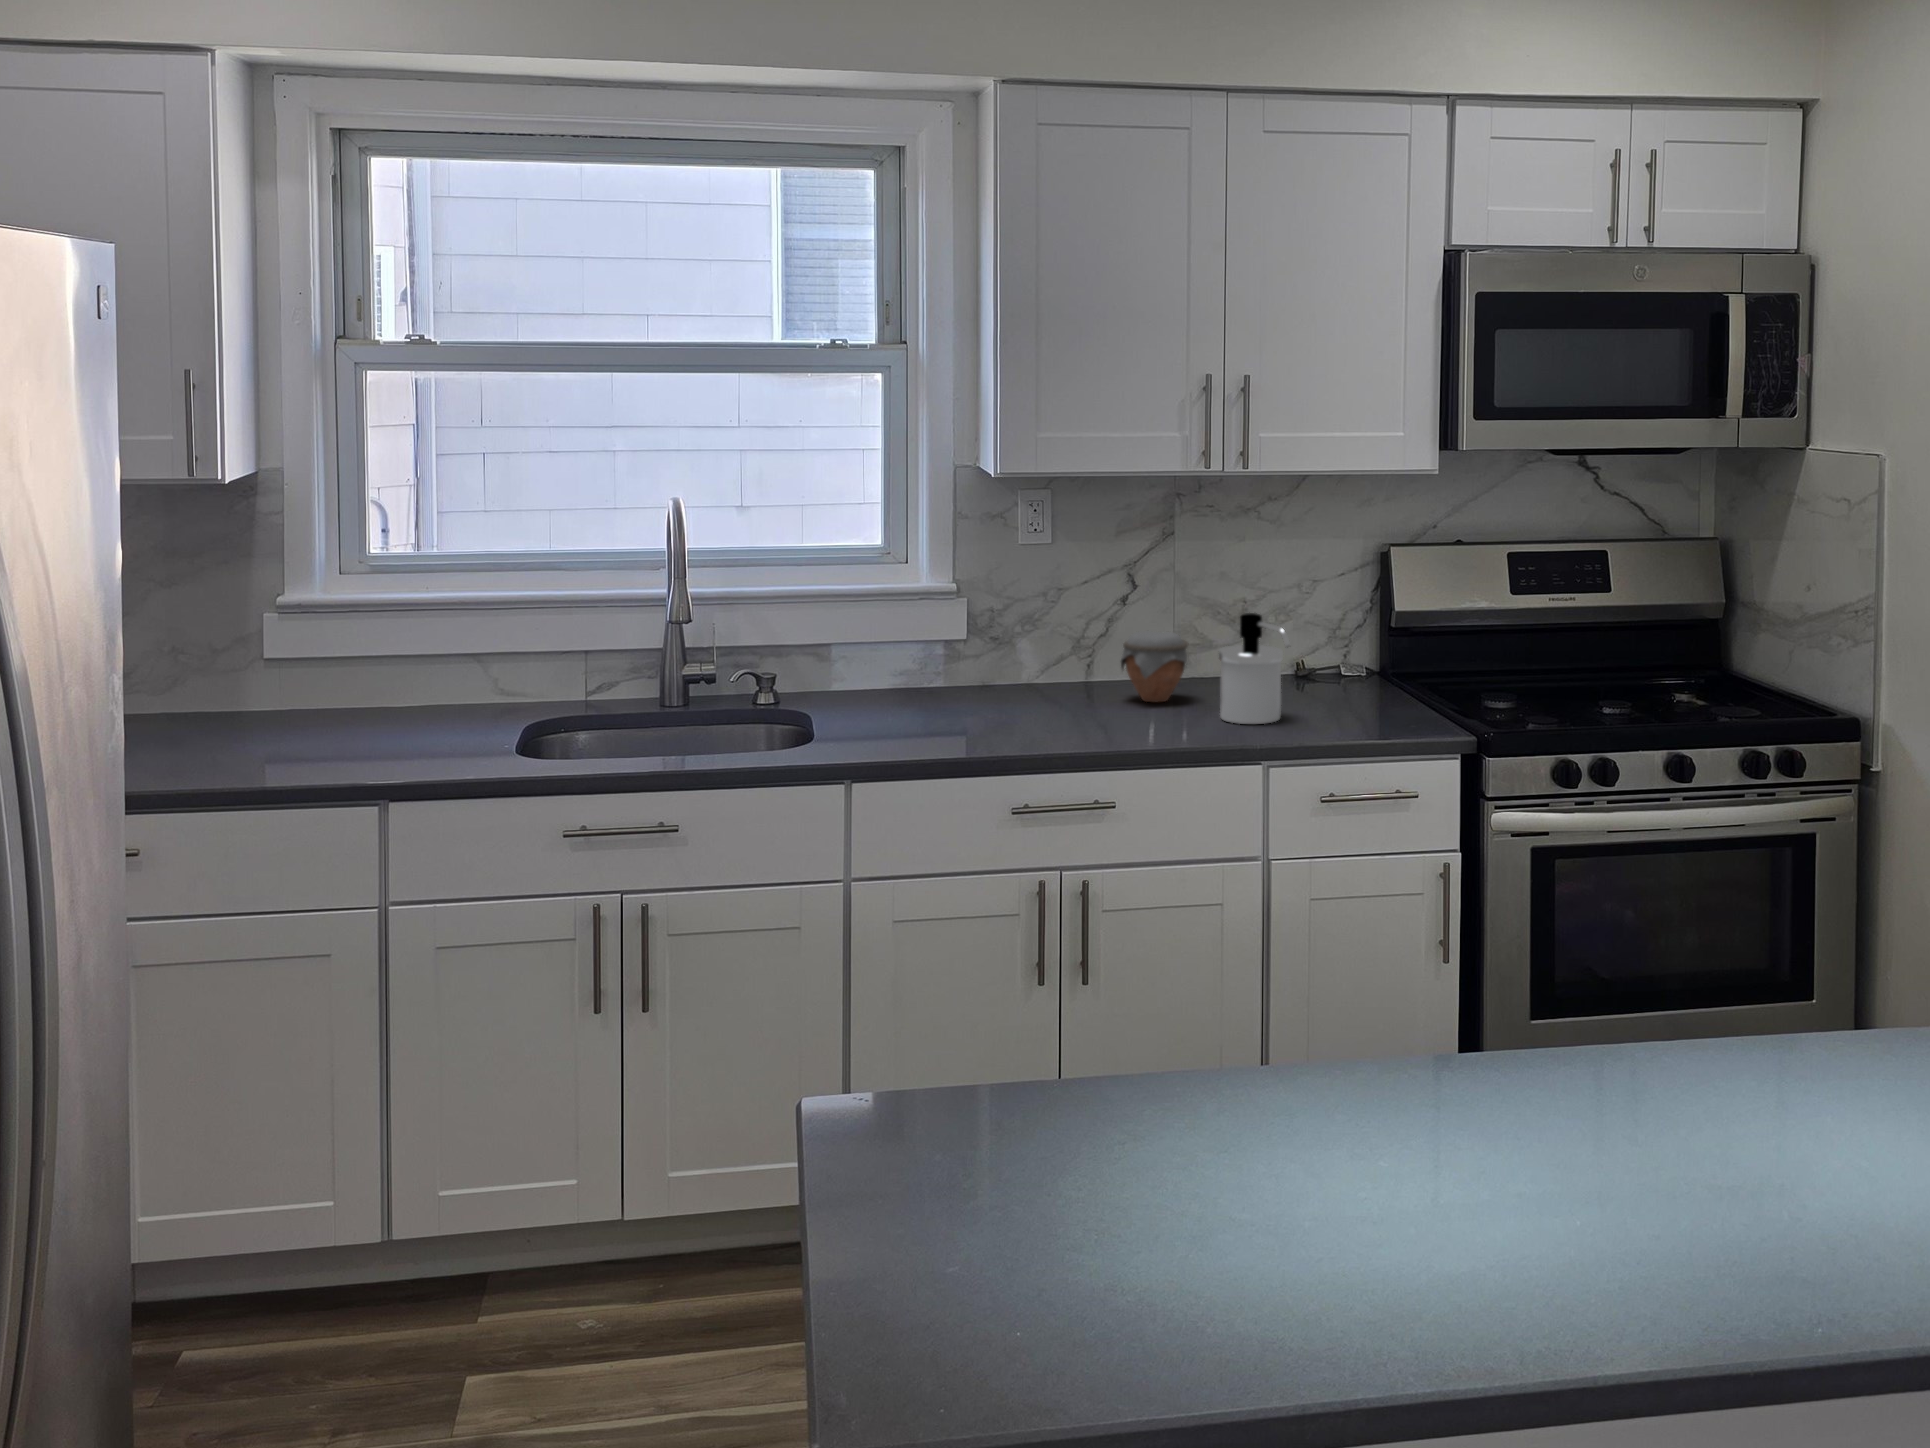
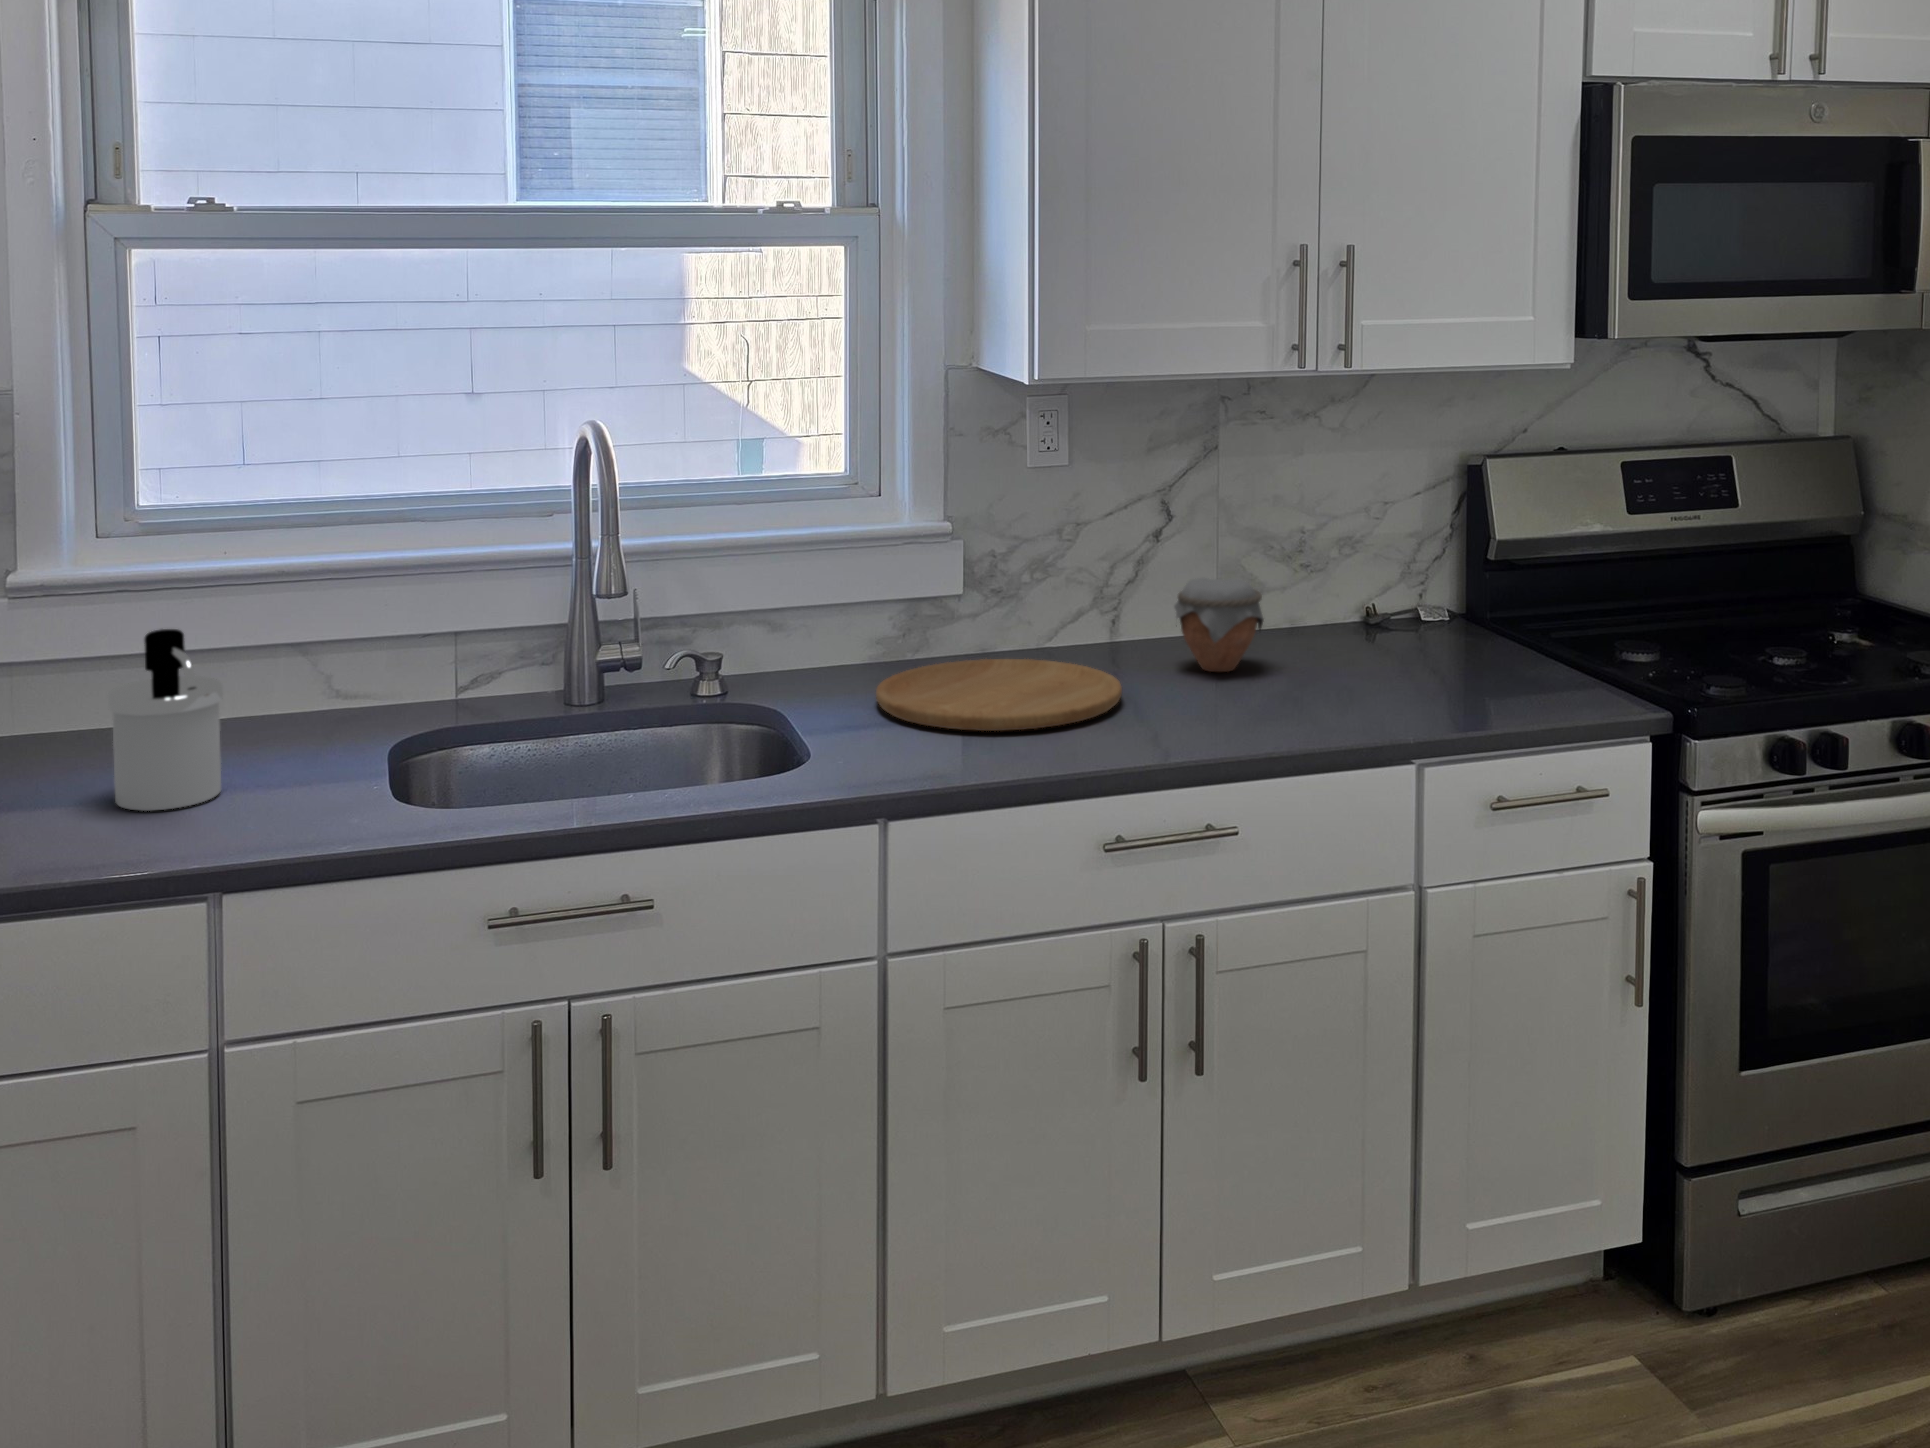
soap dispenser: present [1219,613,1290,724] -> present [108,629,223,811]
cutting board: none [880,687,1064,731] -> present [876,659,1122,731]

